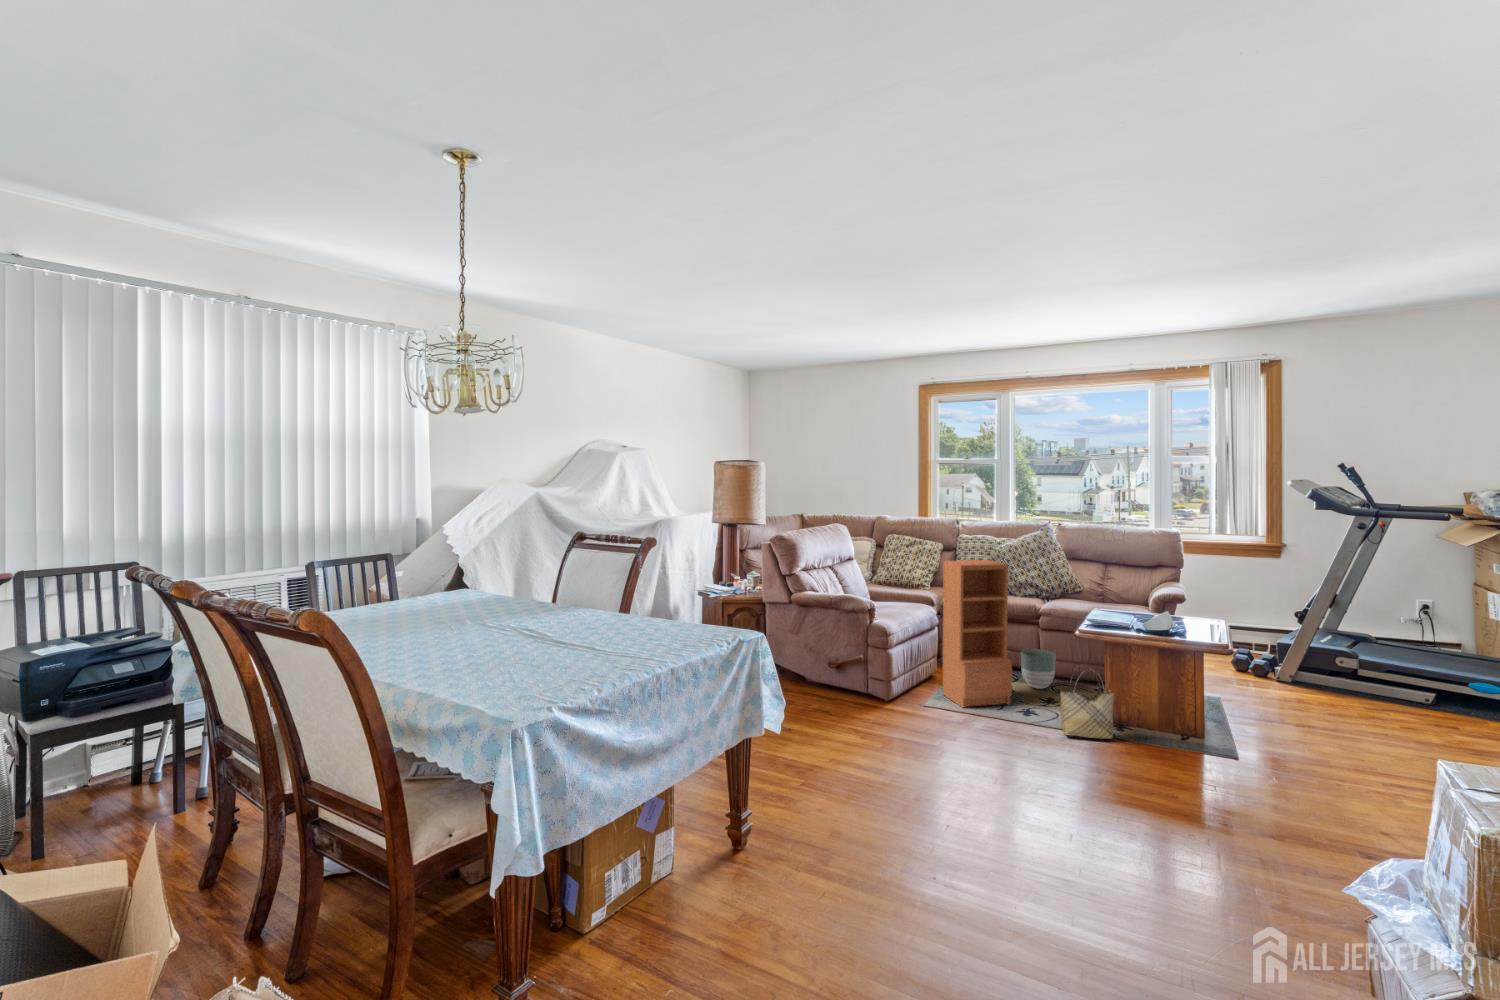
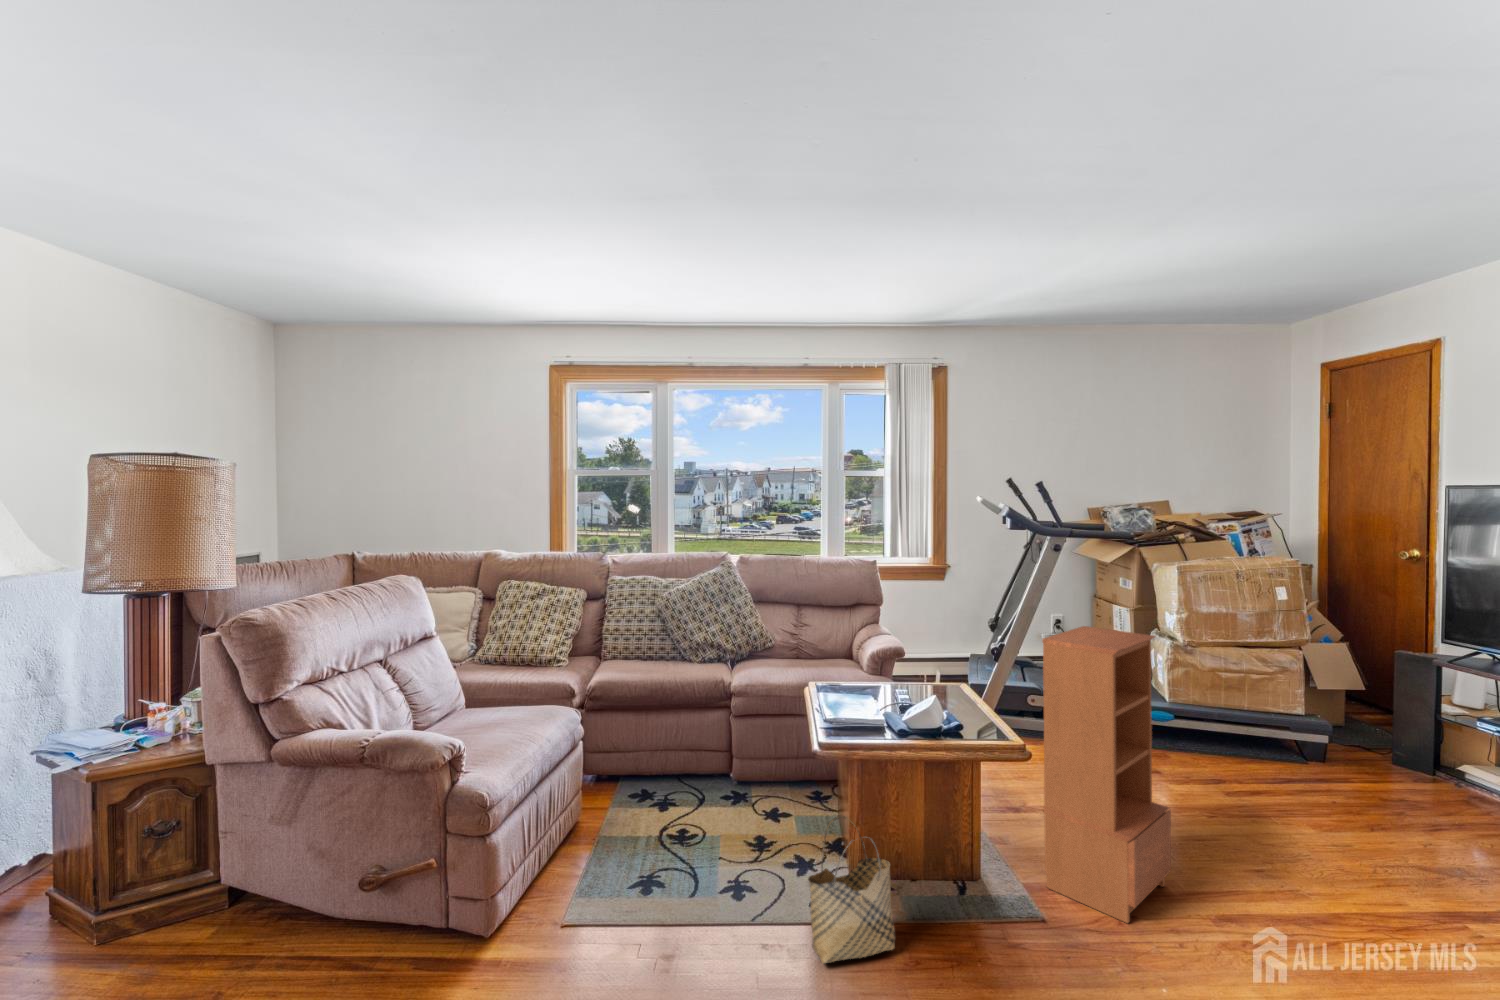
bookcase: present [942,560,1012,708] -> present [1042,626,1171,923]
planter: present [1021,649,1056,689] -> none [715,757,765,824]

